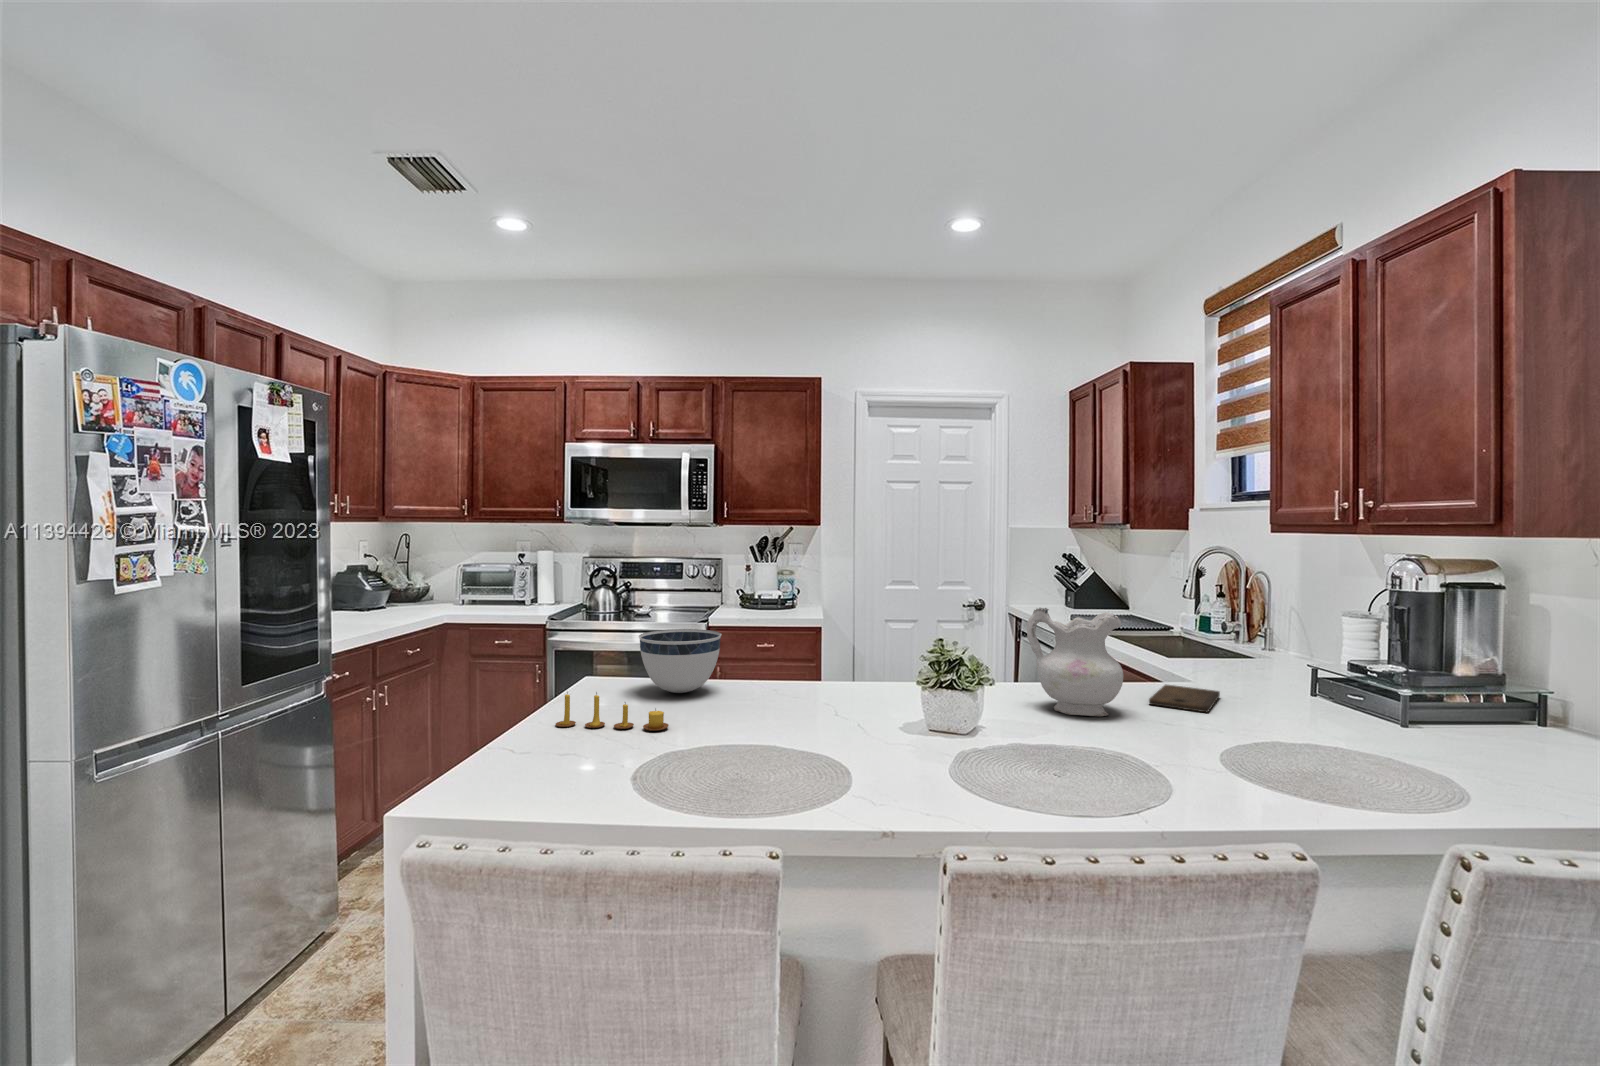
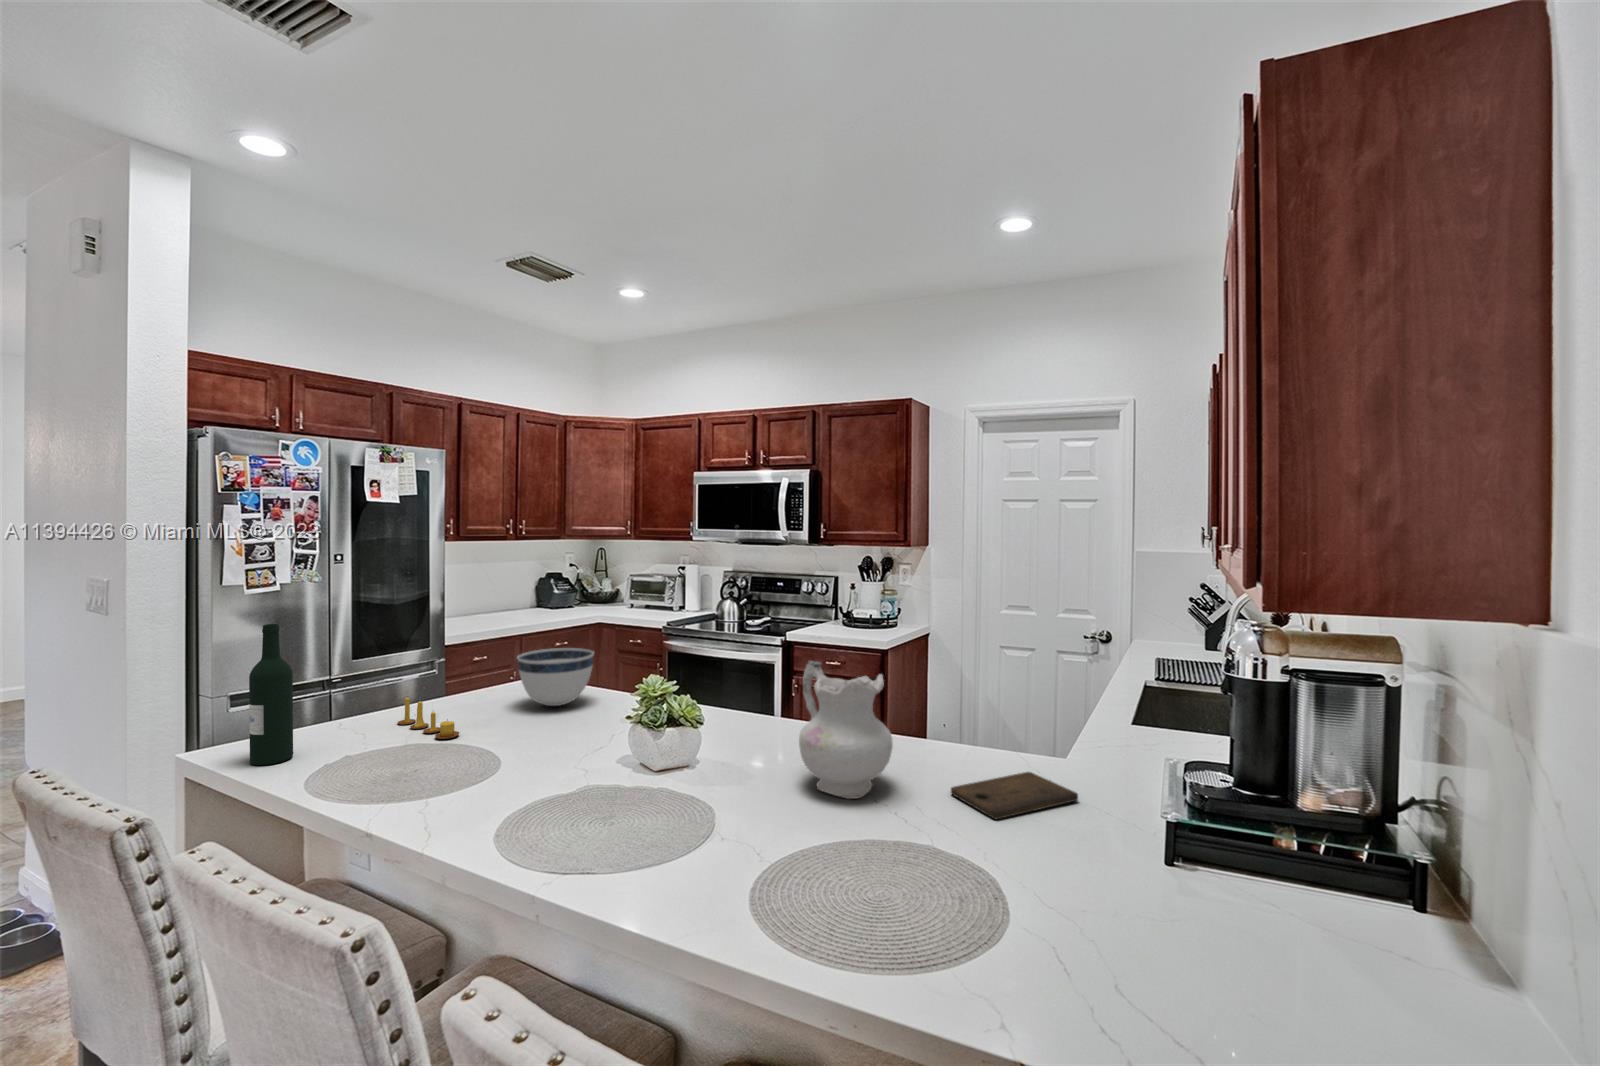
wine bottle: none [497,601,544,781] -> present [249,624,293,765]

